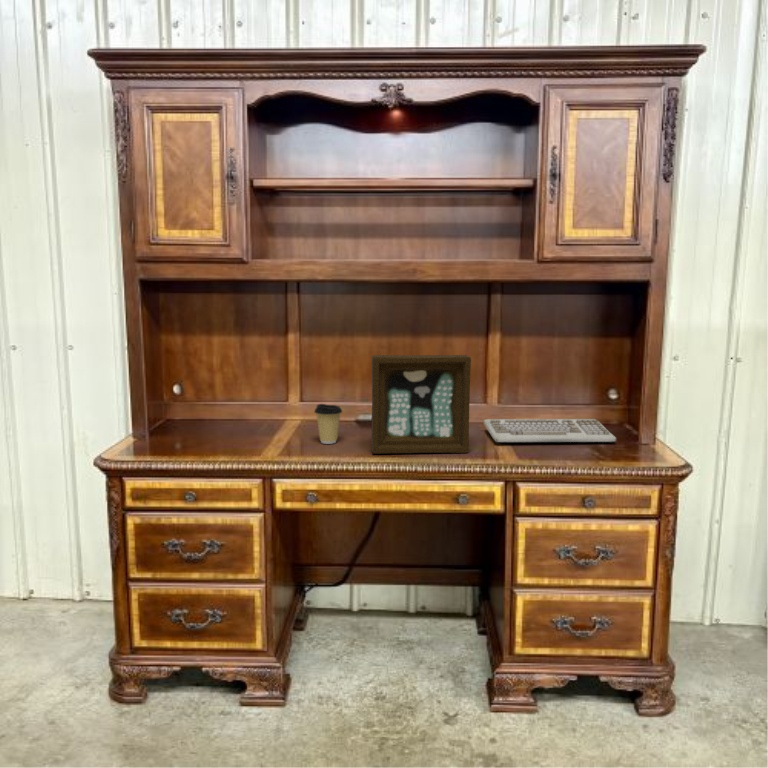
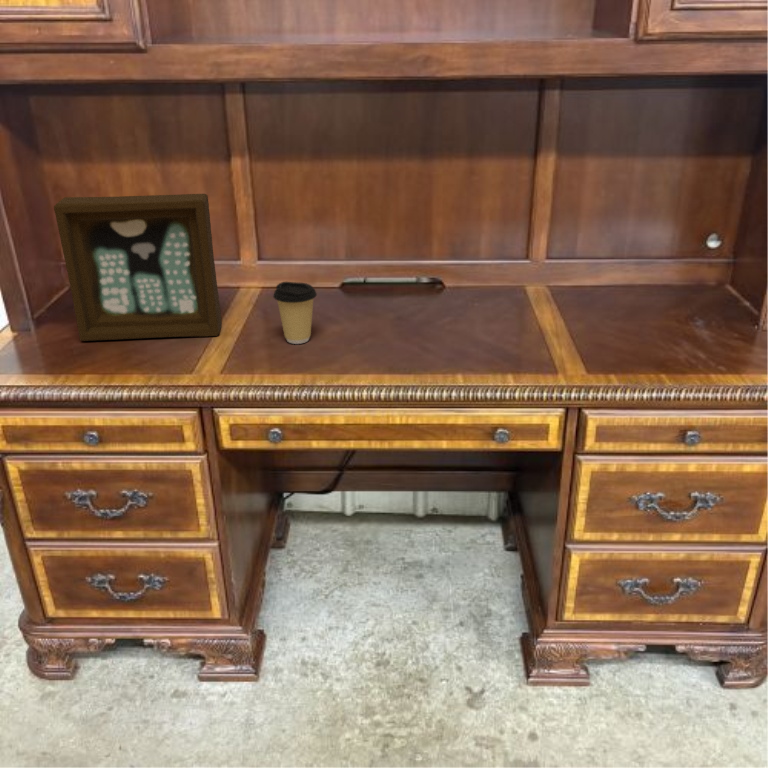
picture frame: present [371,355,471,454] -> present [54,194,222,341]
keyboard: present [484,419,616,442] -> none [531,288,734,337]

